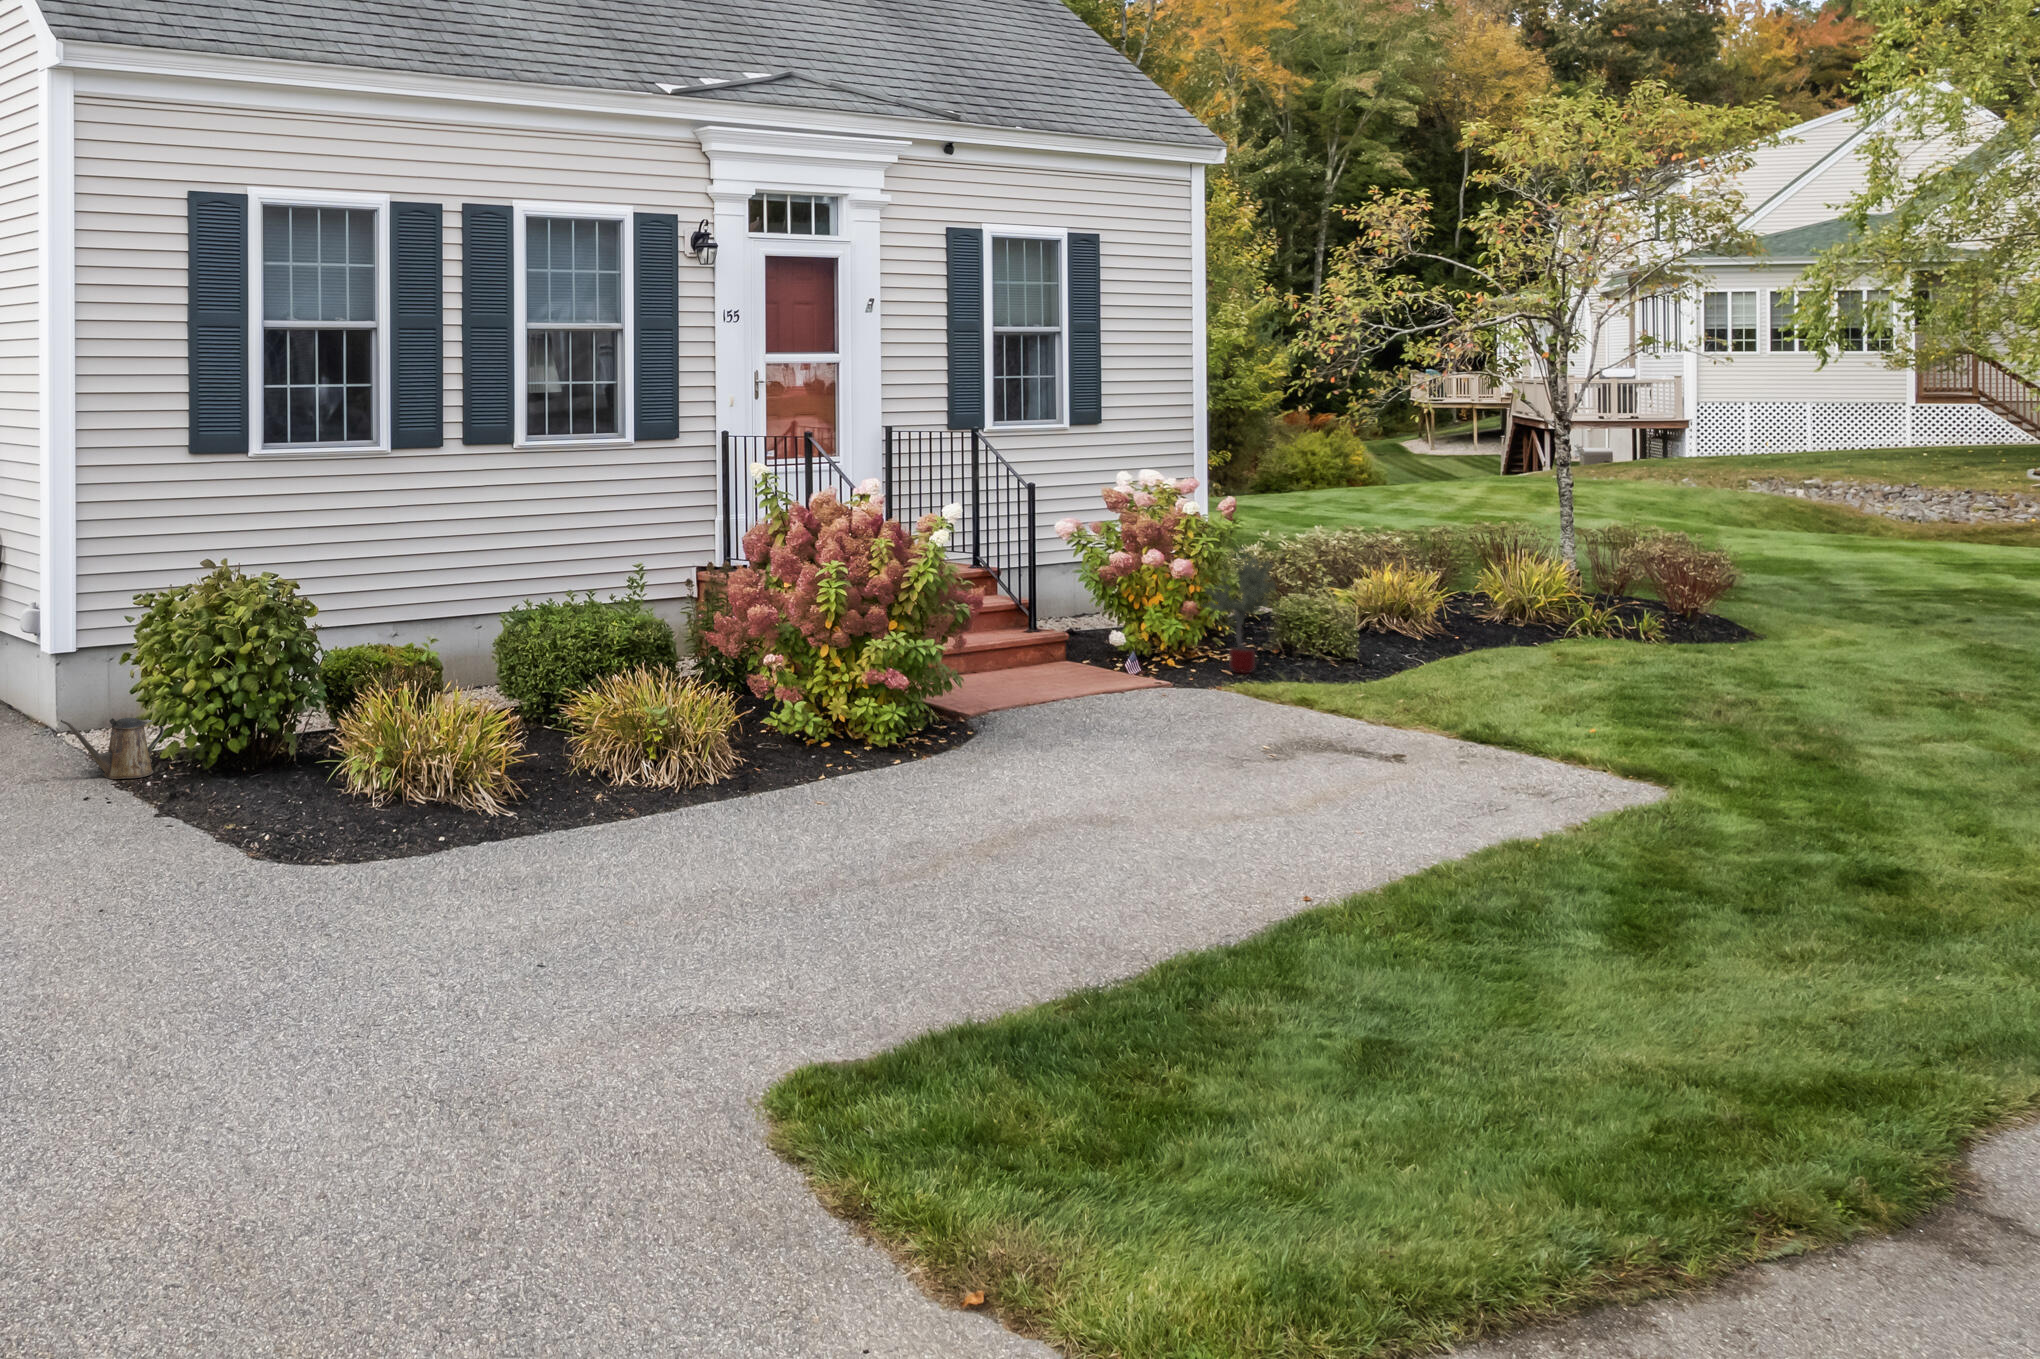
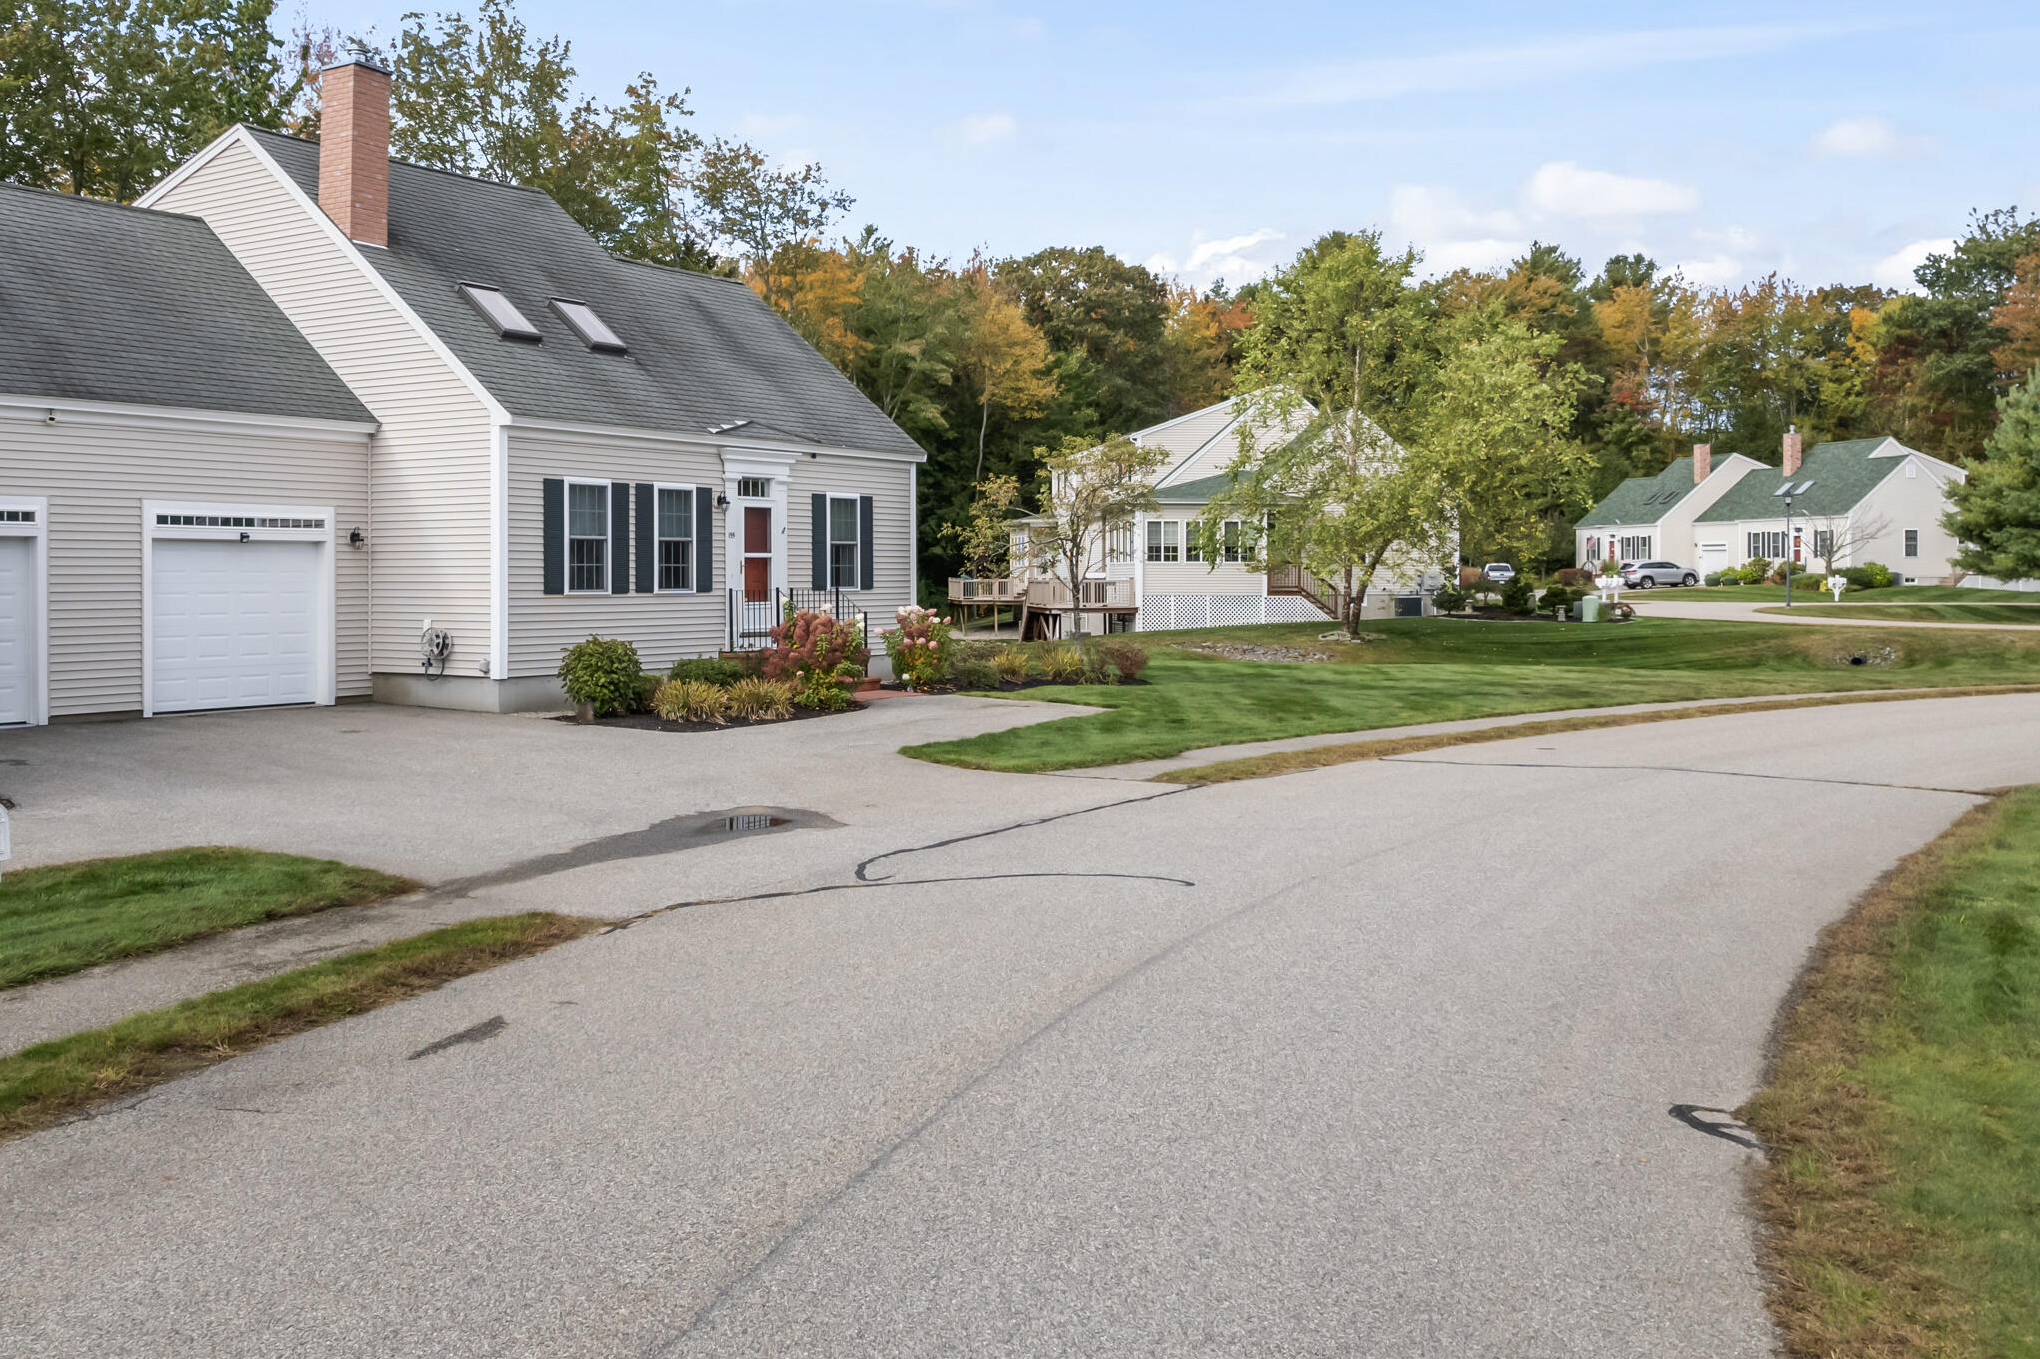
potted tree: present [1202,548,1275,674] -> none [943,642,974,700]

